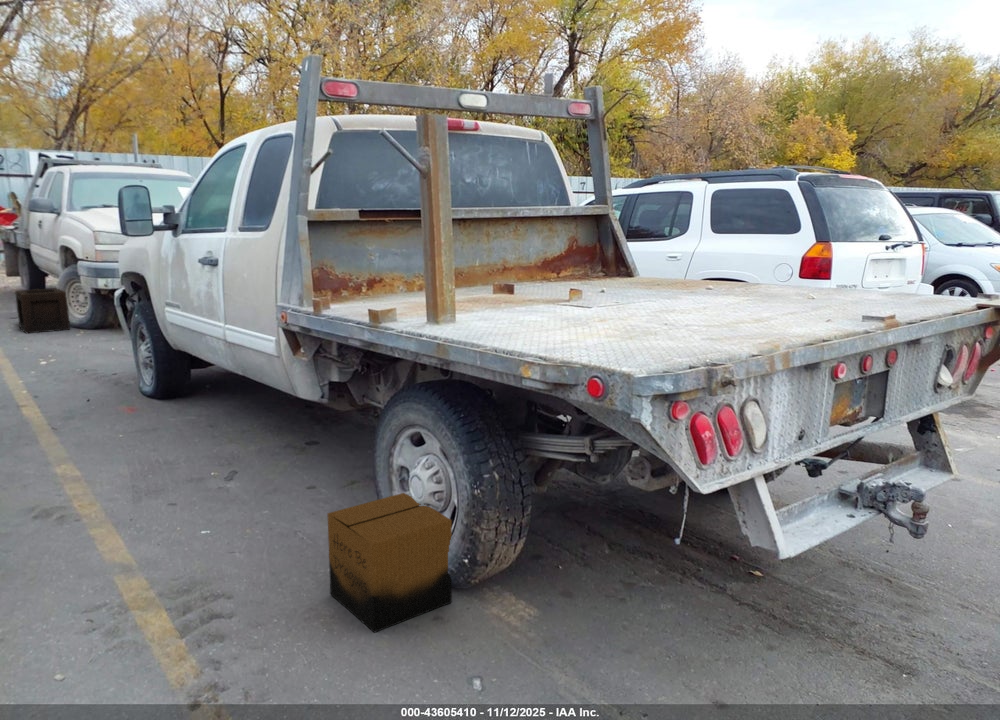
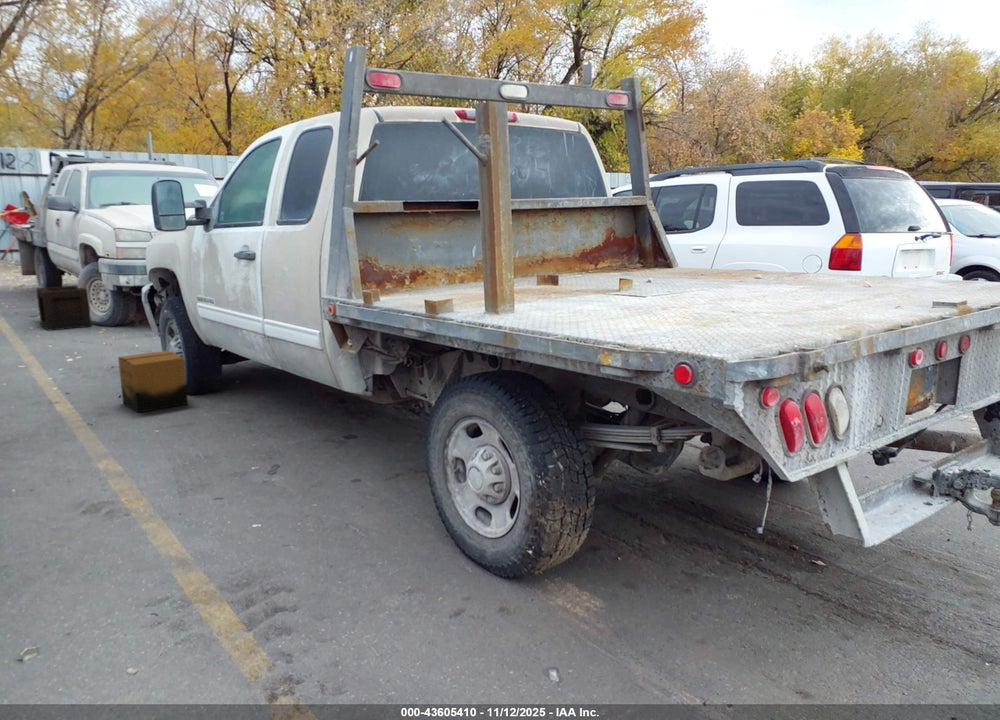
cardboard box: present [328,493,452,632] -> present [118,351,188,413]

